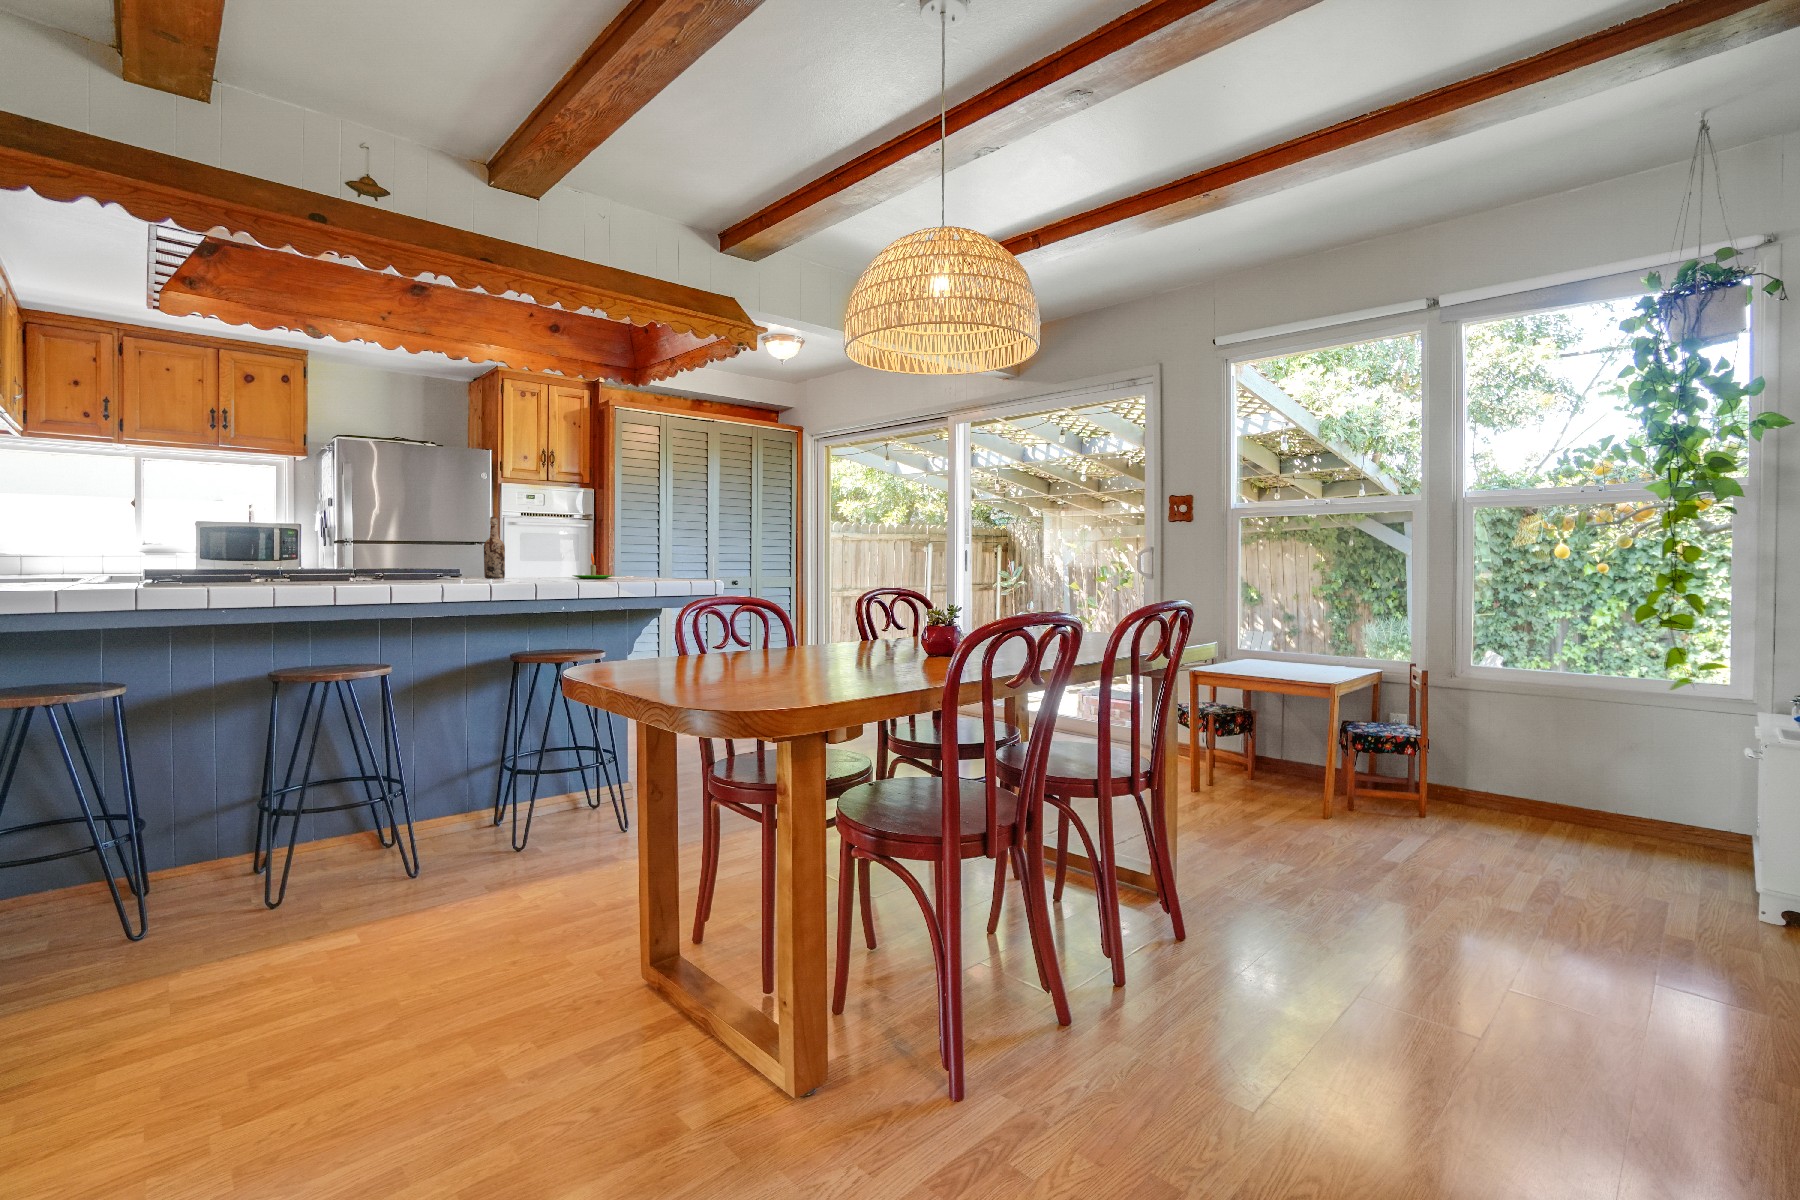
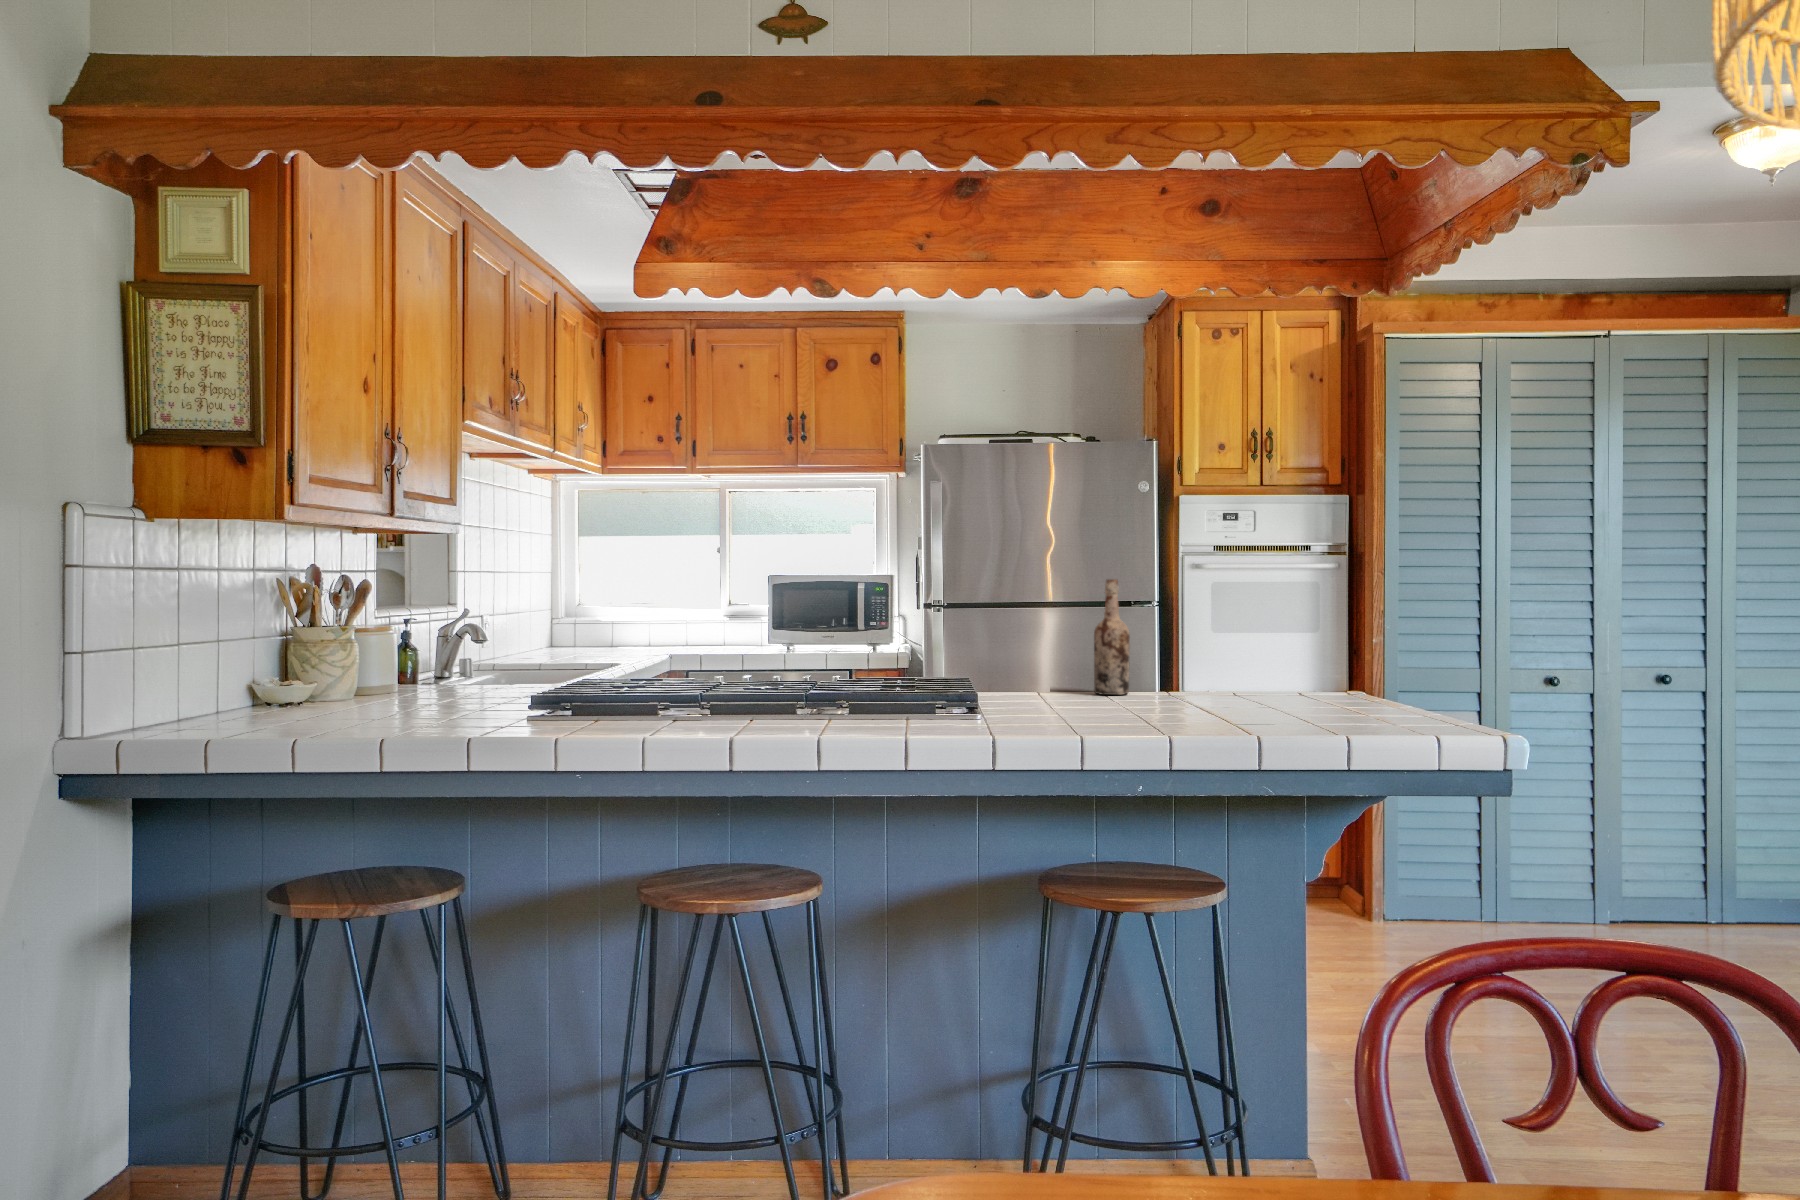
candle: present [573,553,613,579] -> none [1243,650,1328,706]

